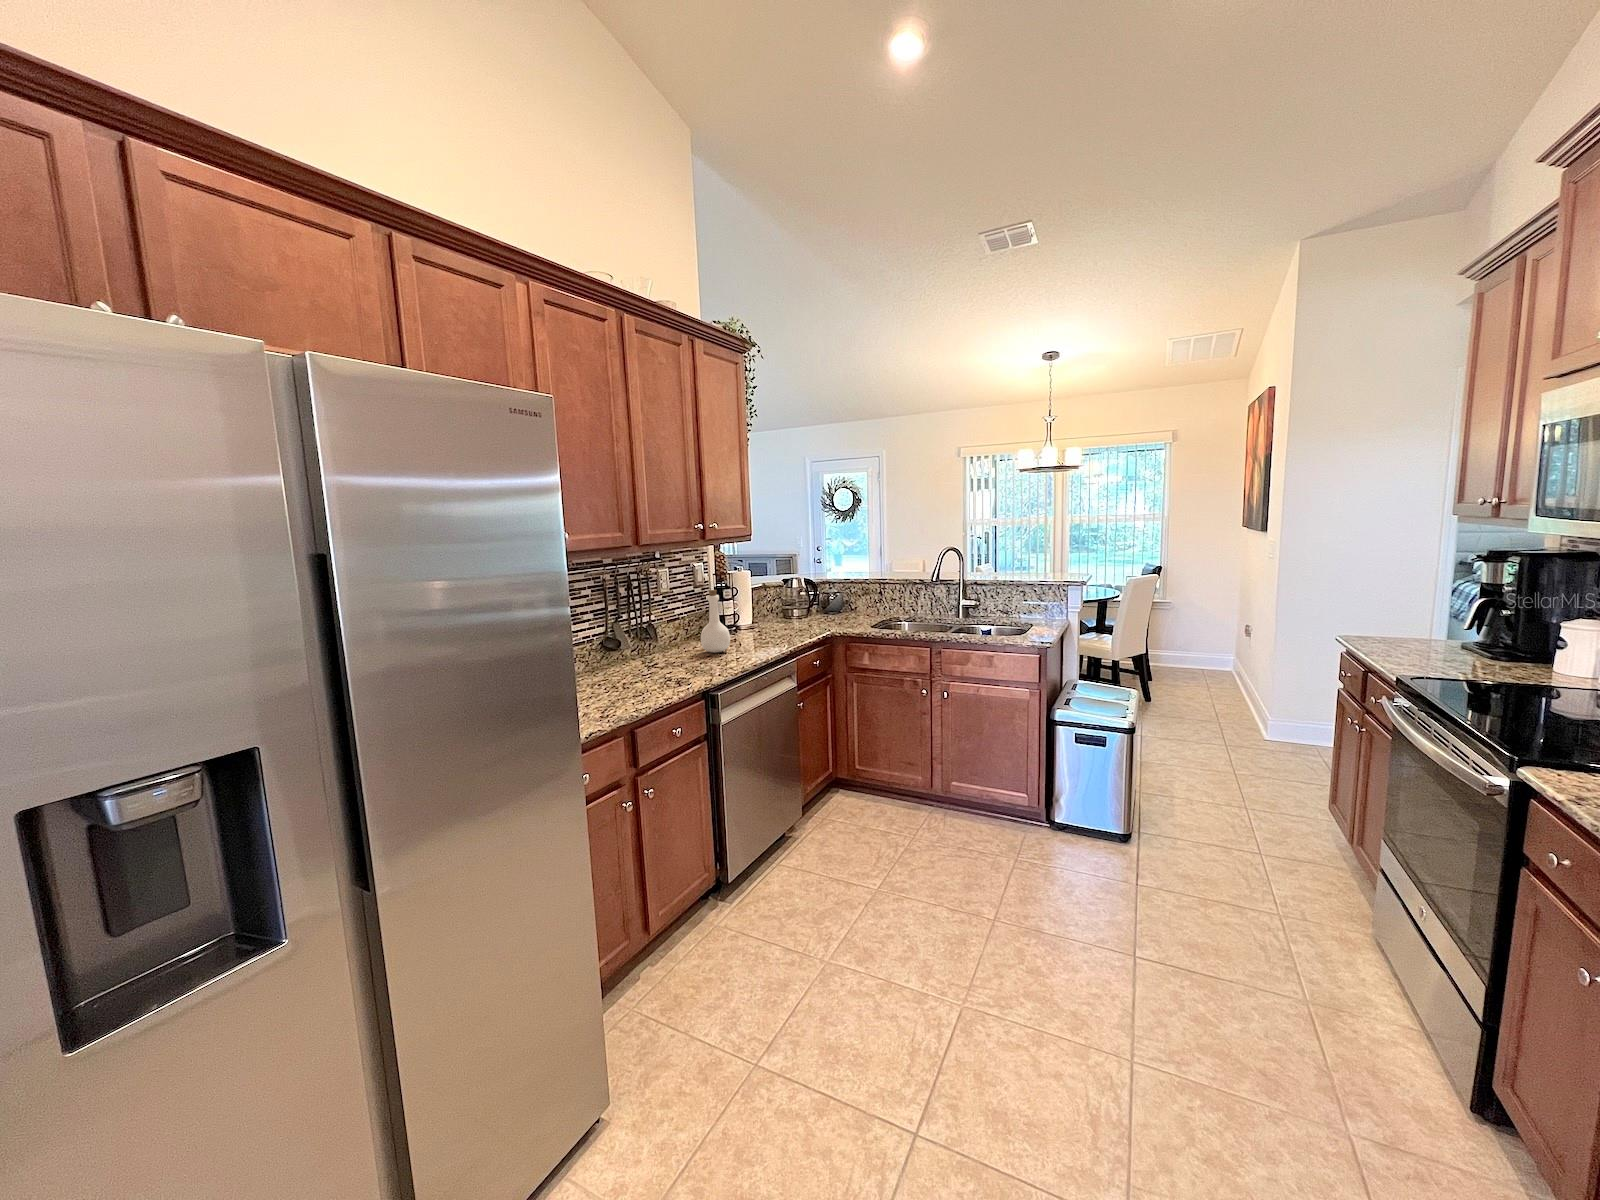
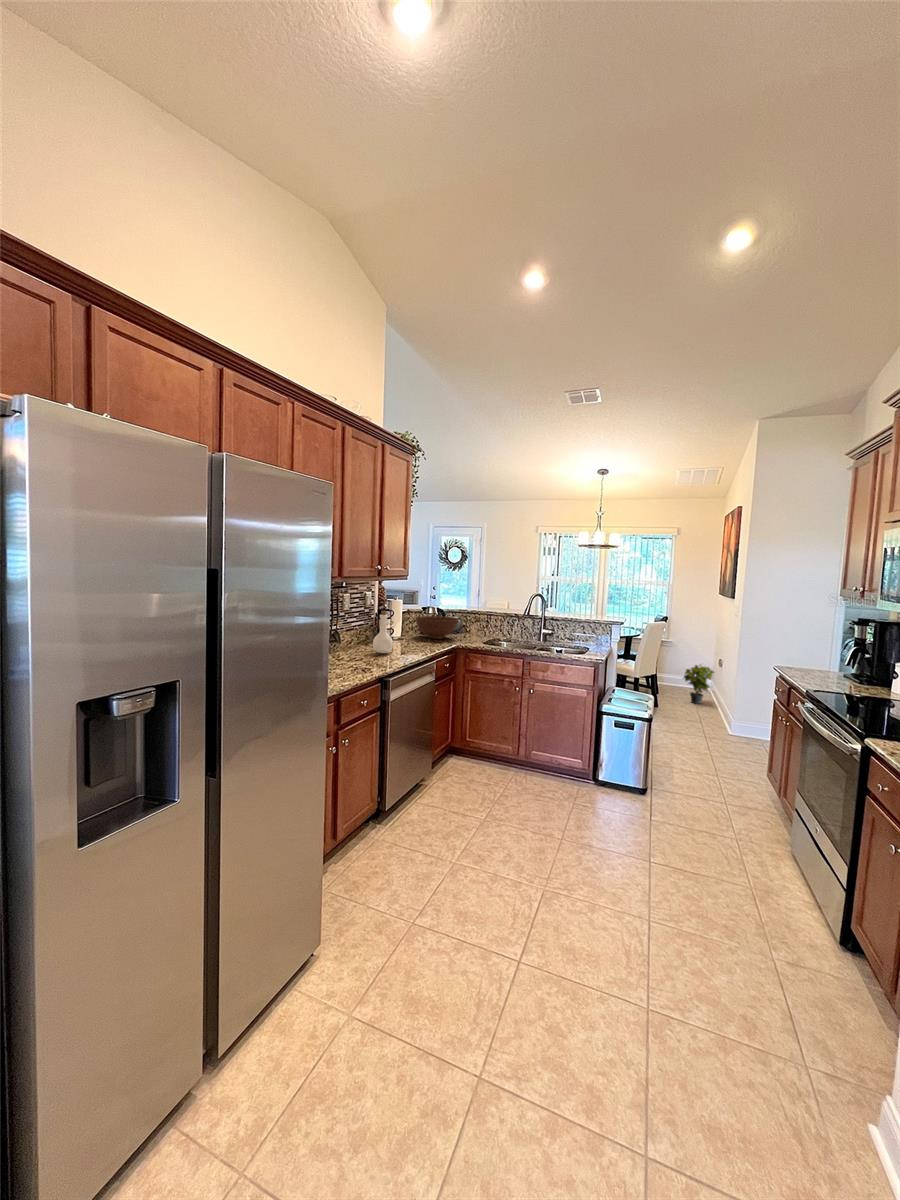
fruit bowl: none [773,590,835,623] -> present [416,616,458,639]
potted plant: none [1189,632,1240,693] -> present [684,664,714,704]

